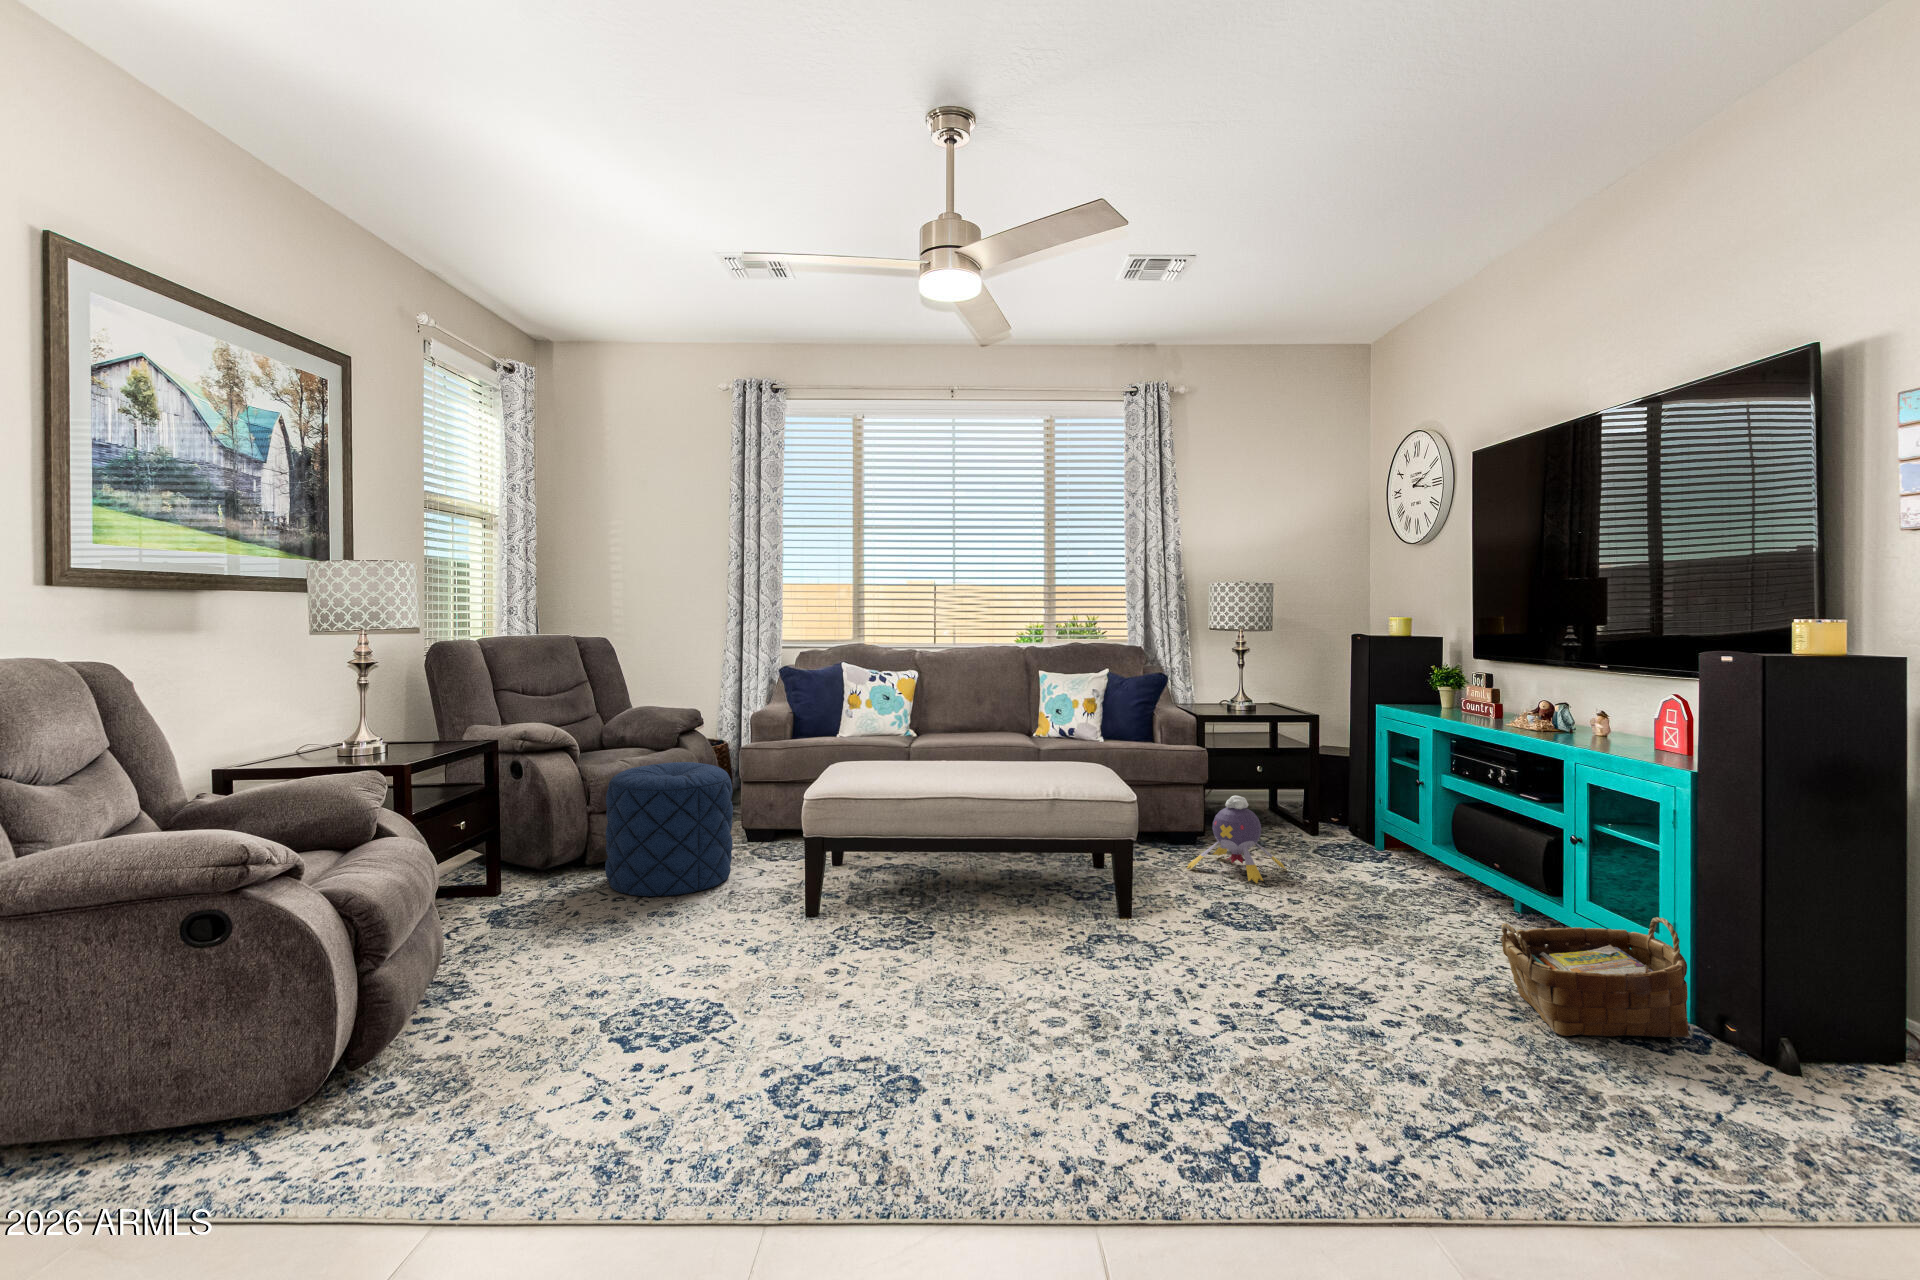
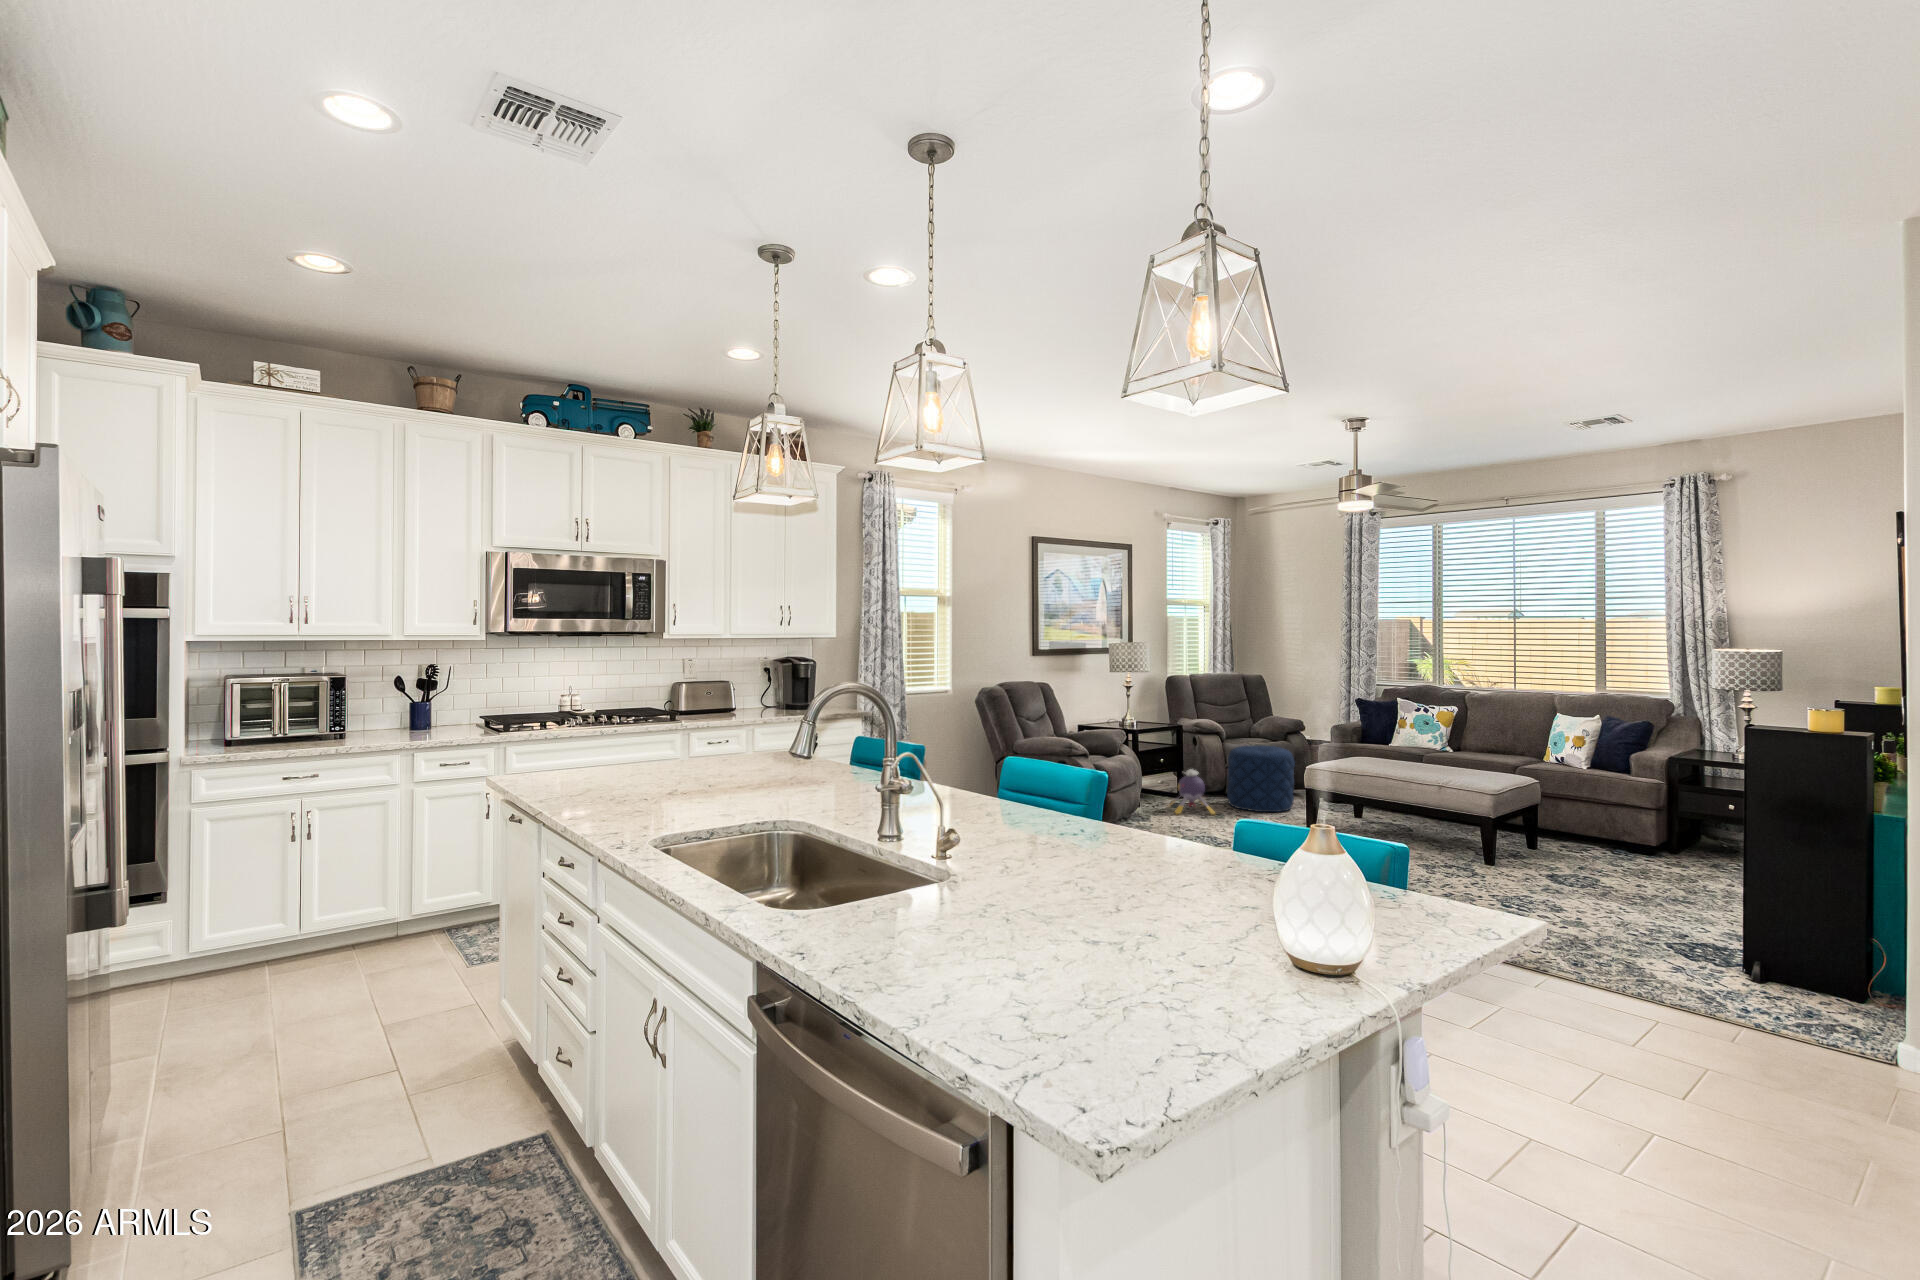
plush toy: present [1187,795,1286,883] -> present [1170,769,1215,814]
woven basket: present [1500,917,1689,1037] -> none [1621,878,1741,954]

